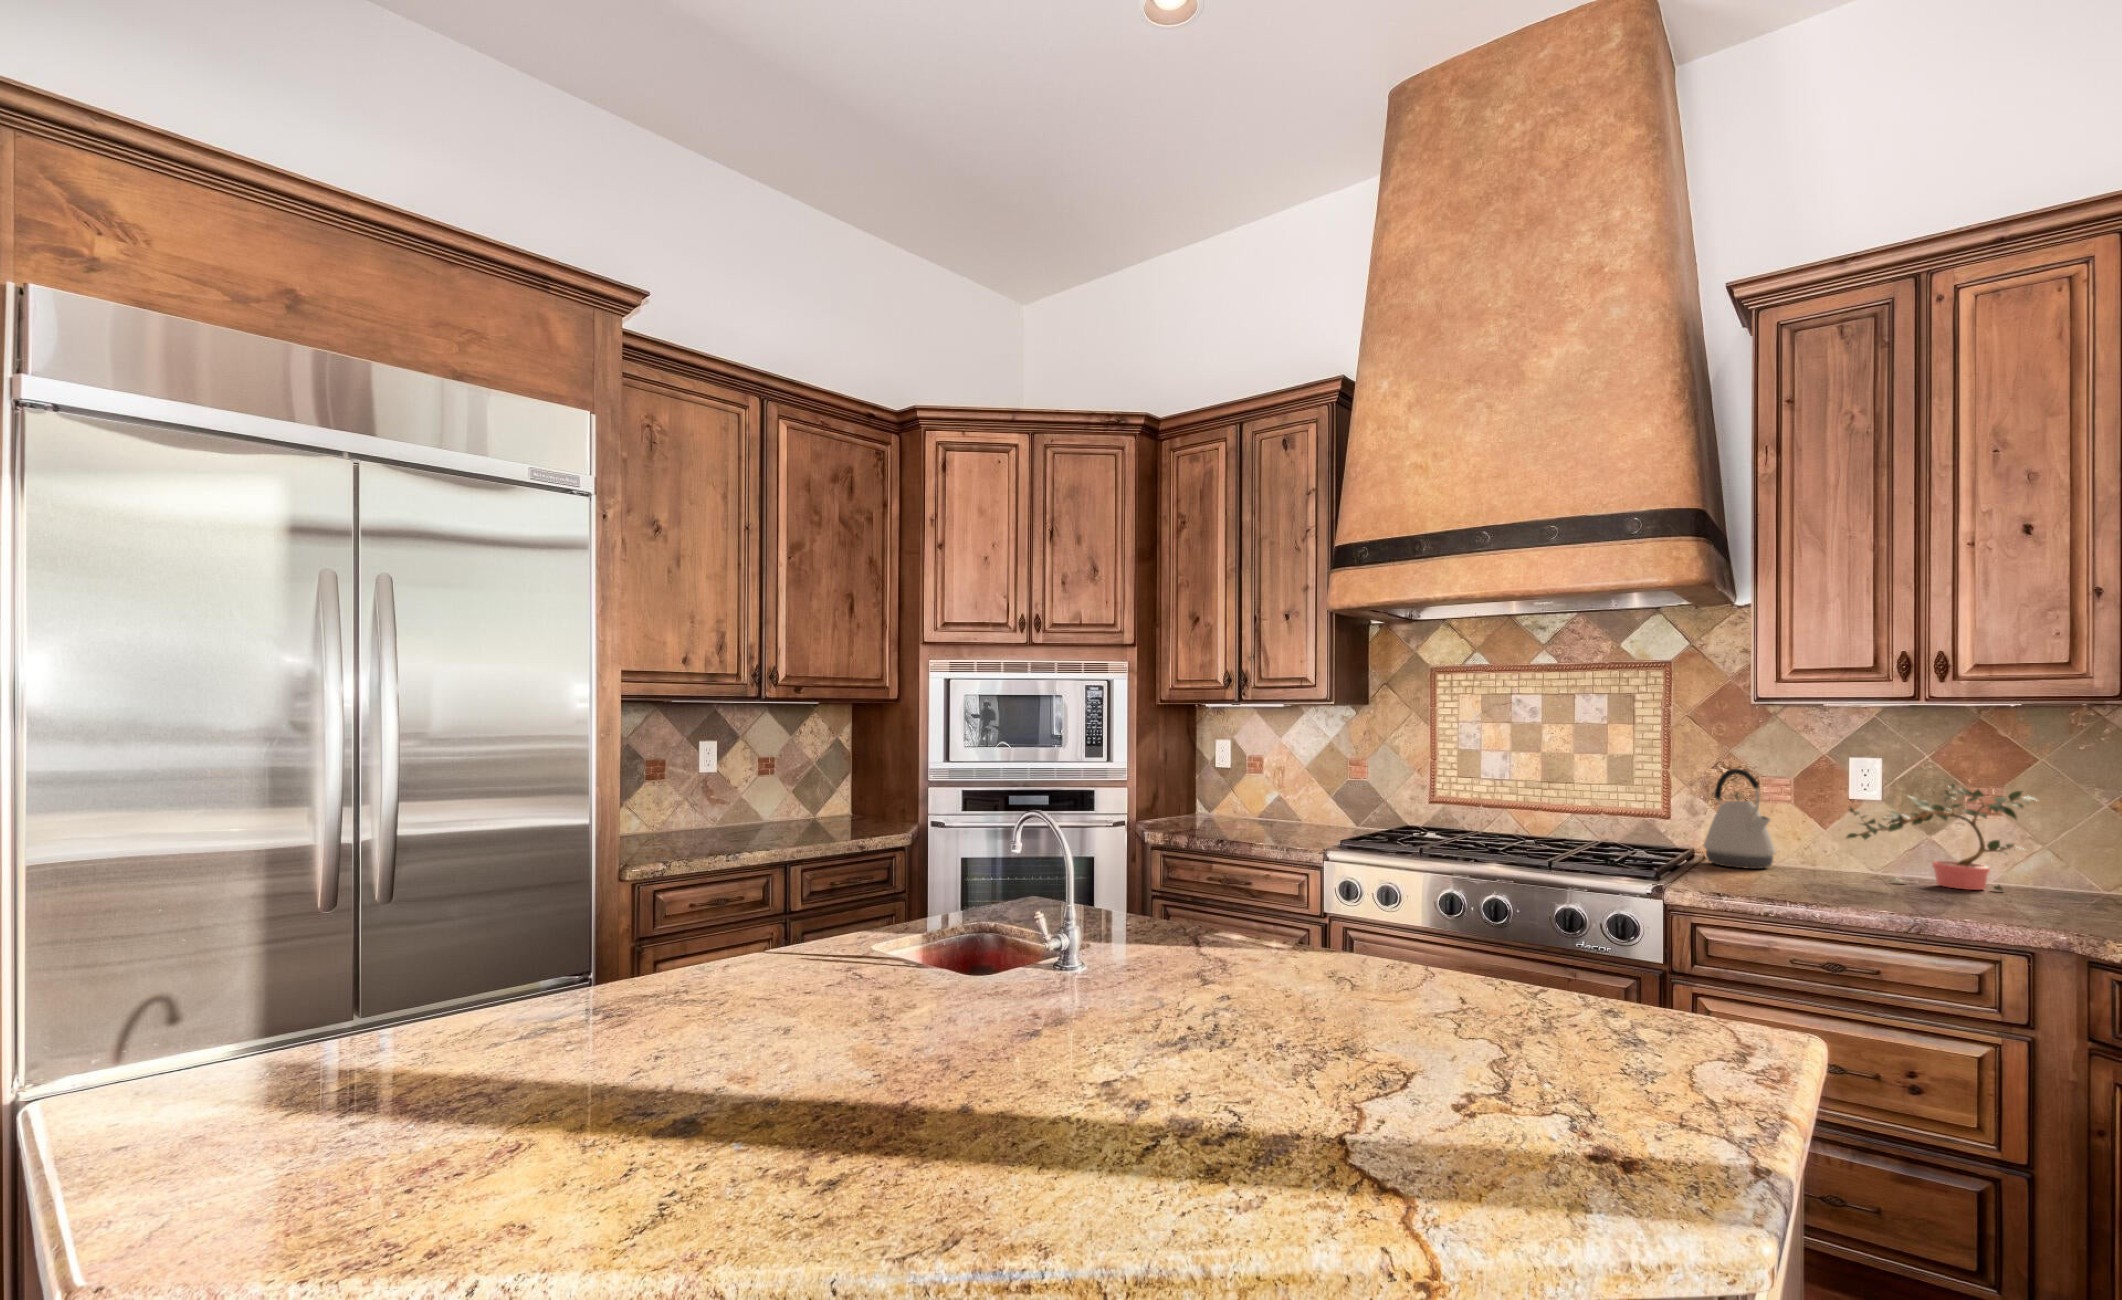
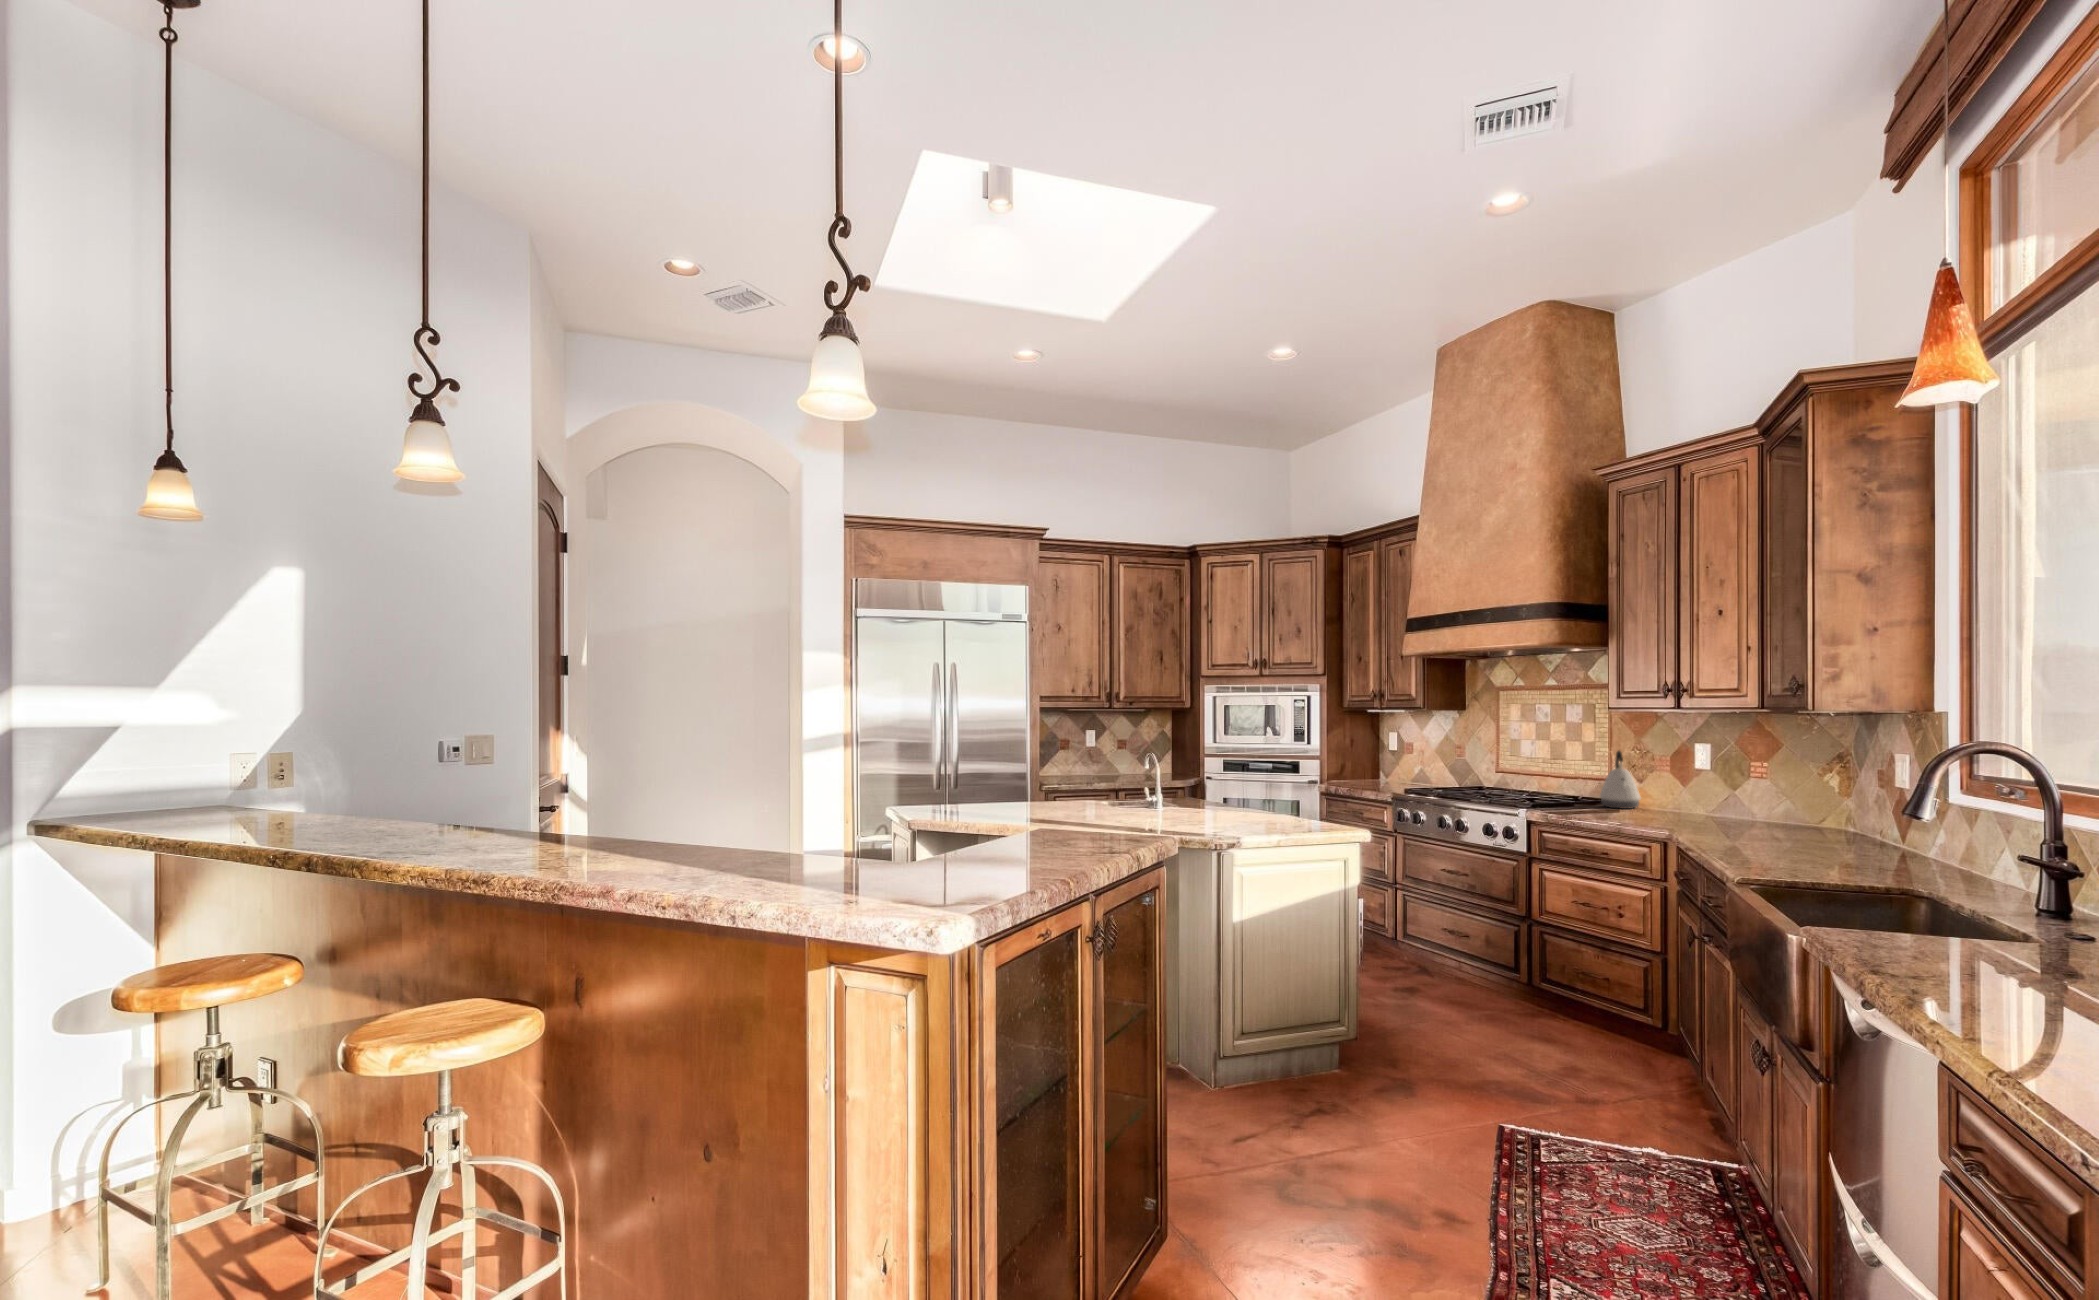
potted plant: present [1847,784,2037,891] -> none [1661,759,1748,821]

